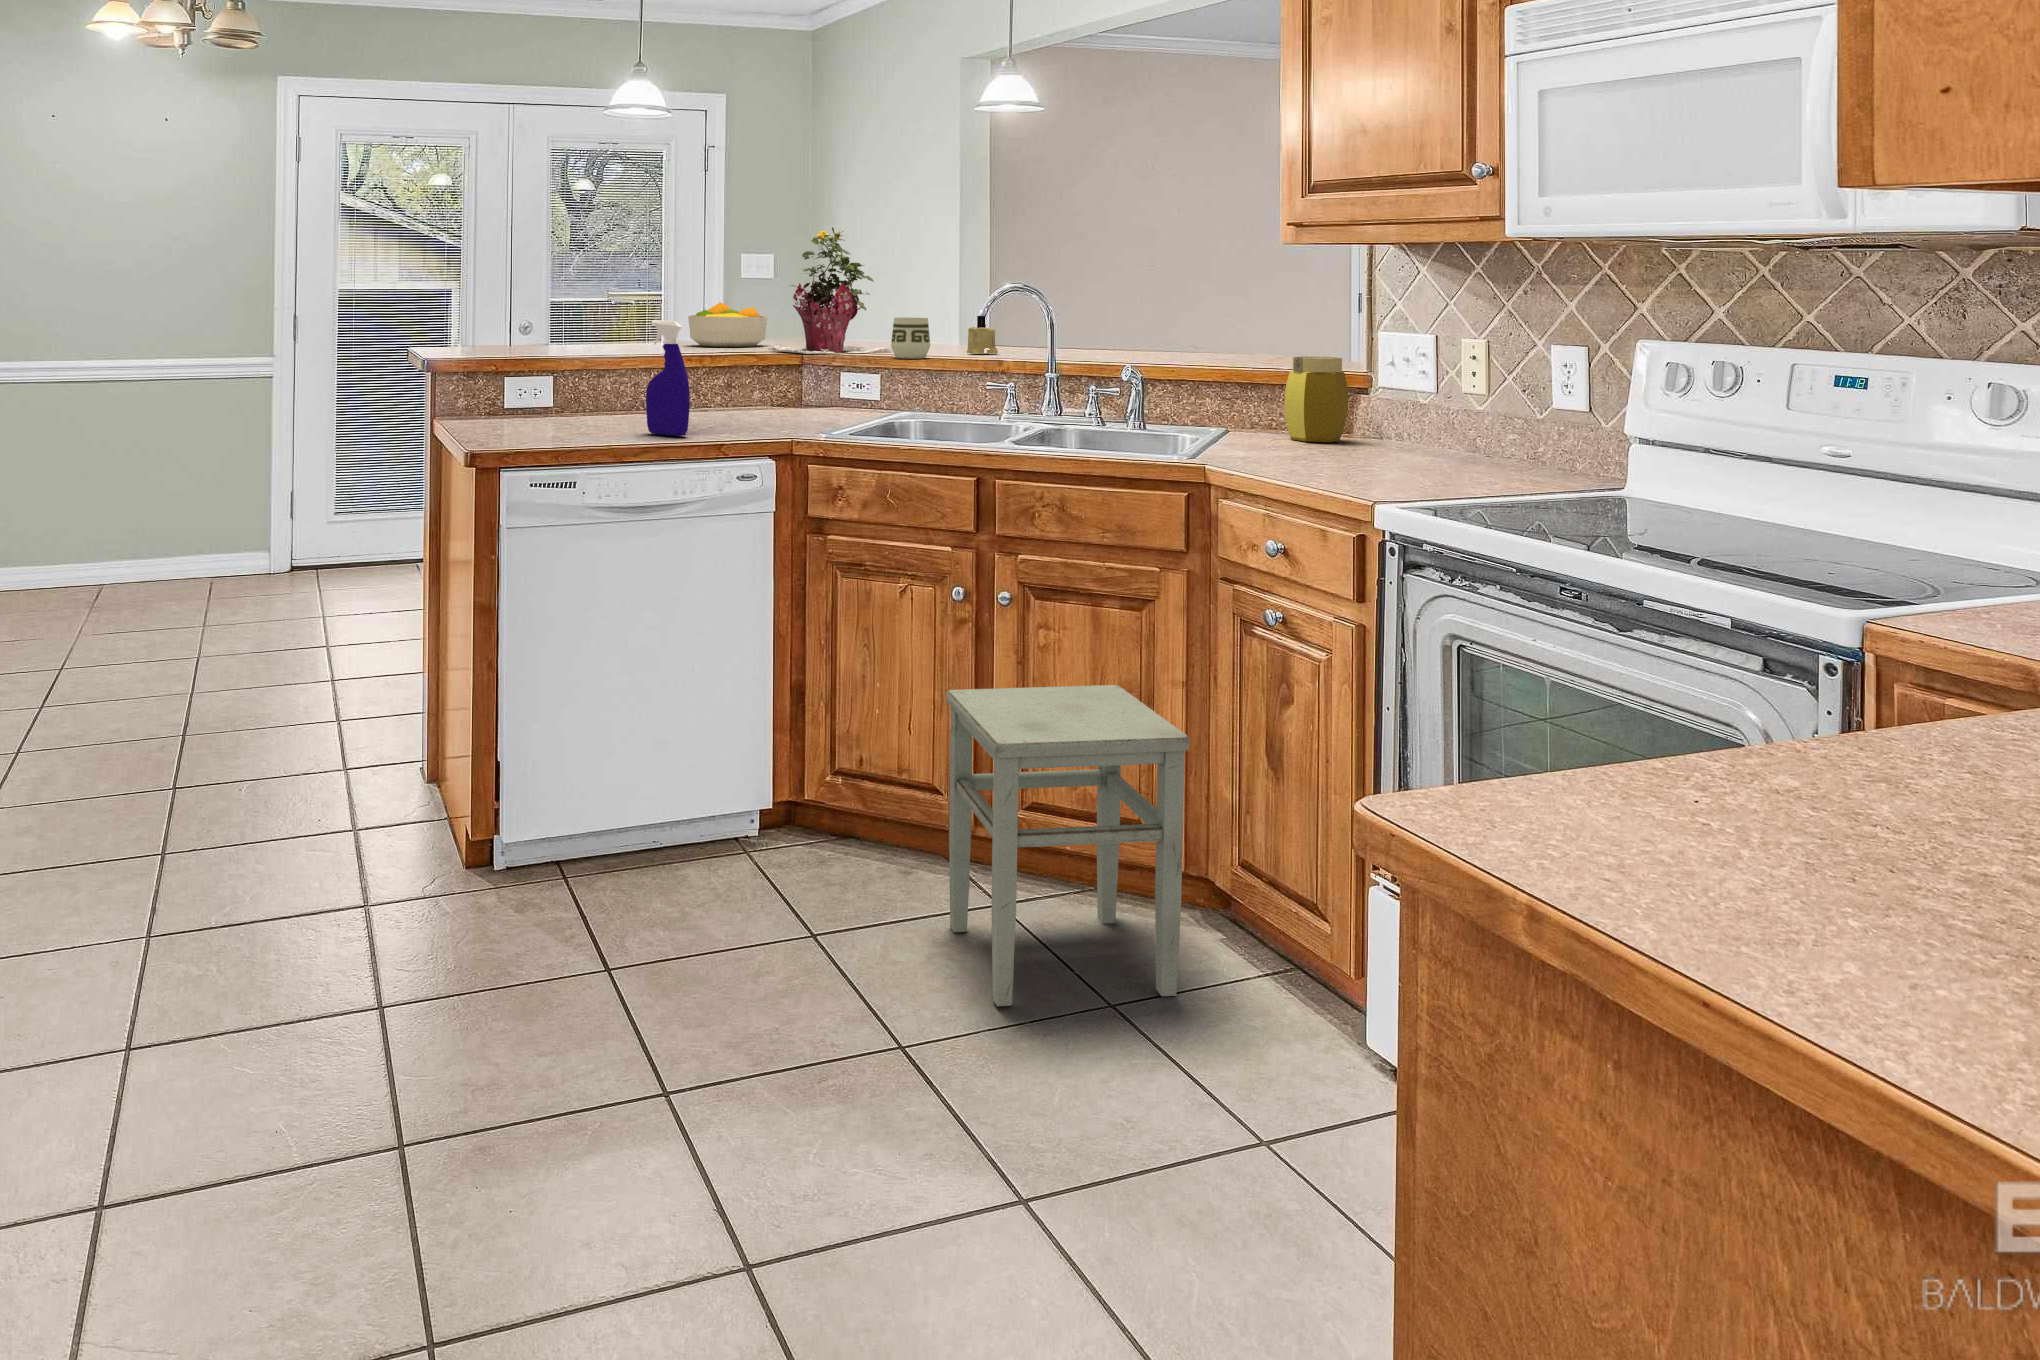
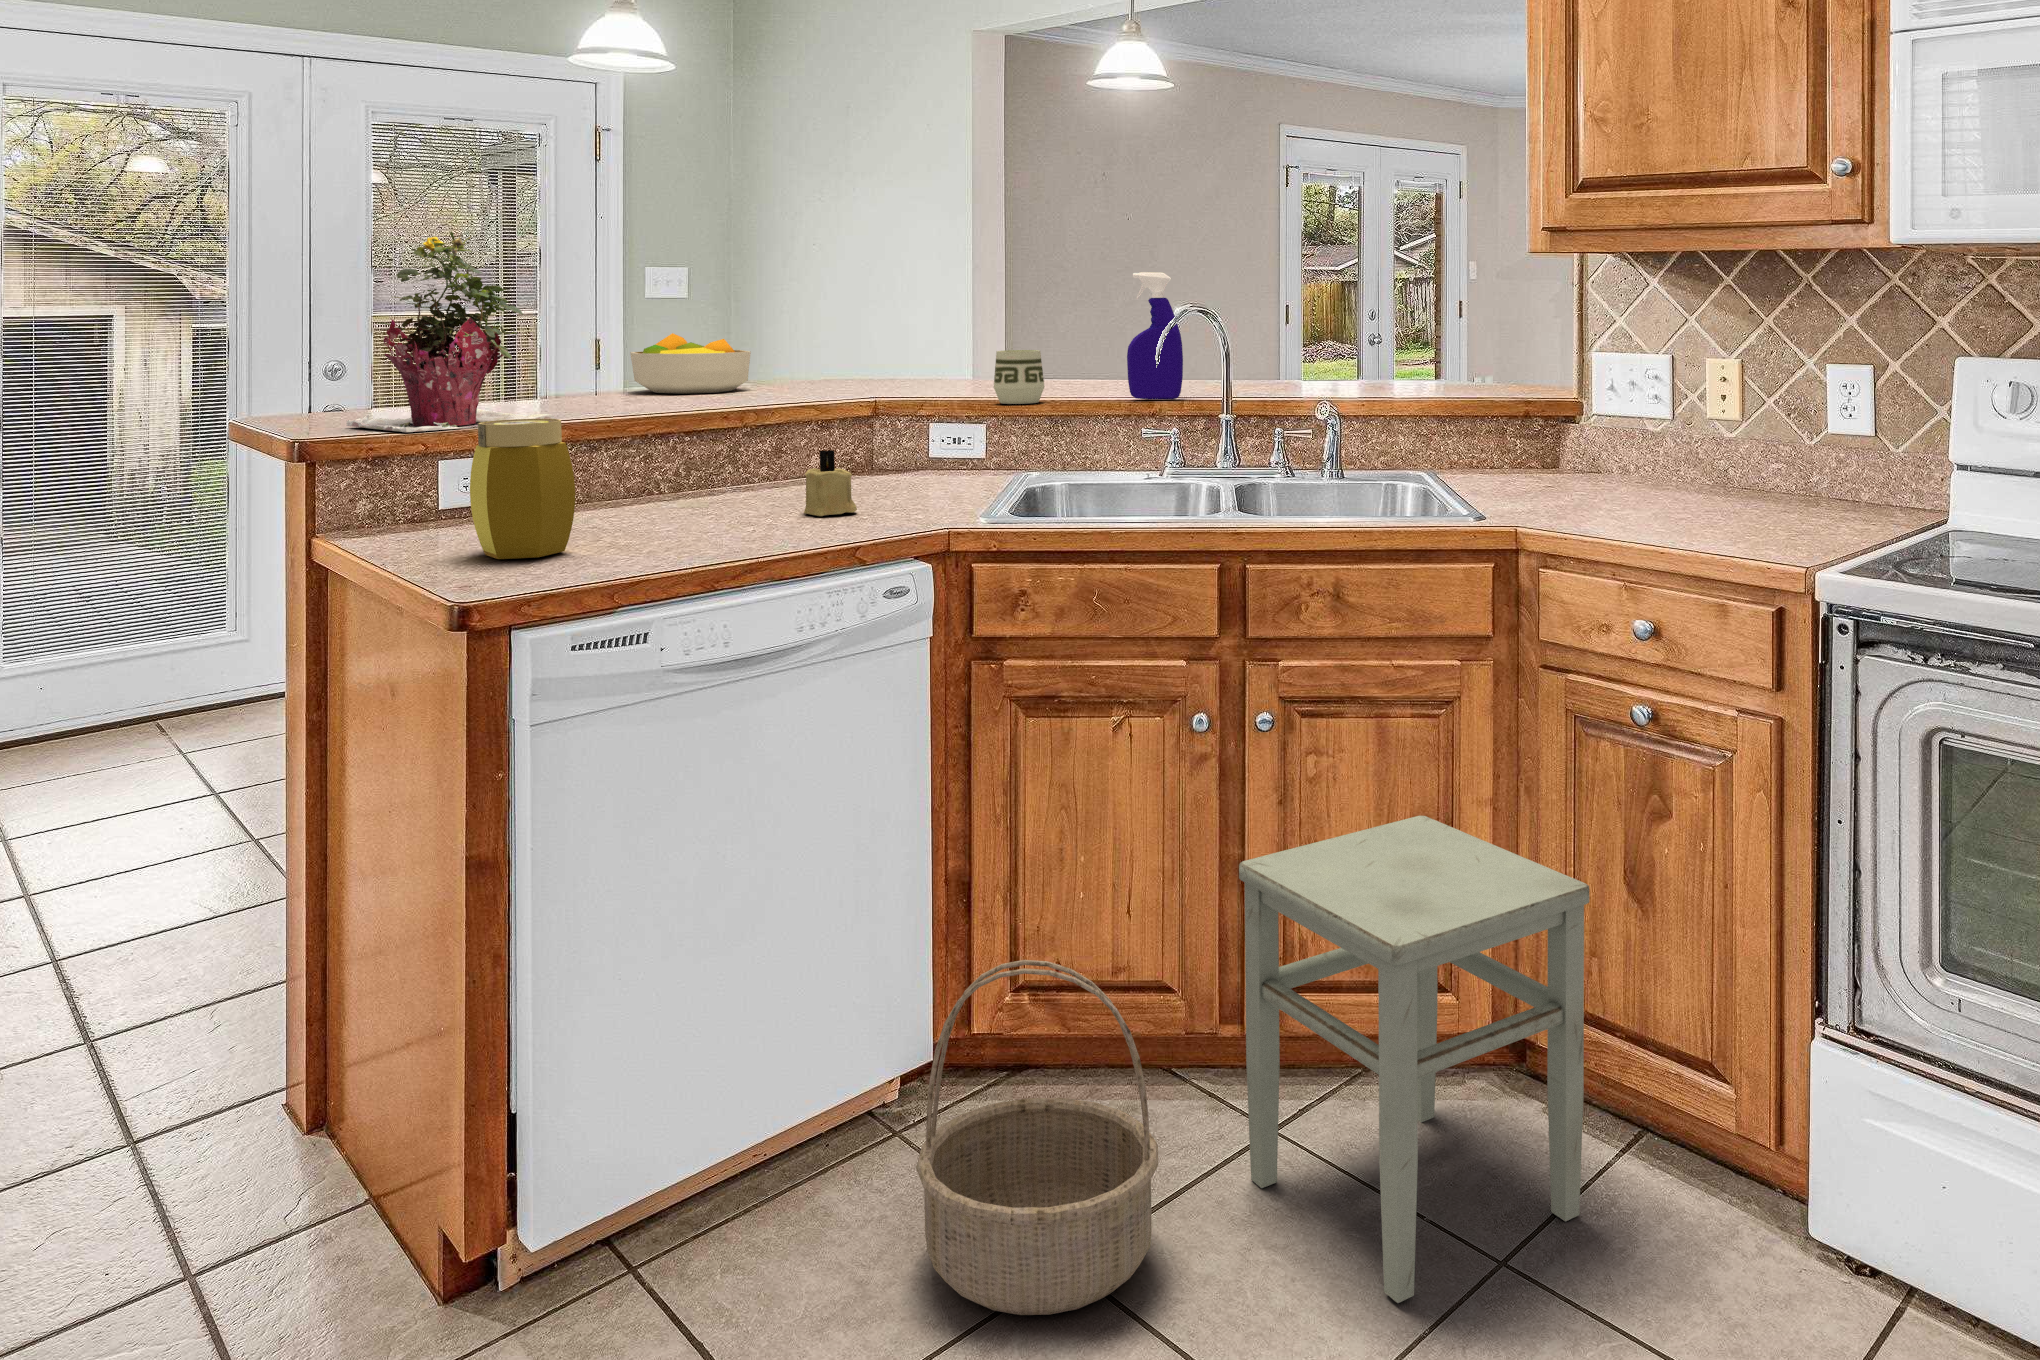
potted plant: present [768,227,892,354] -> present [346,231,557,432]
candle: present [967,316,998,354] -> present [804,450,857,516]
spray bottle: present [646,320,690,436] -> present [1127,272,1183,399]
jar: present [1284,357,1348,442] -> present [470,419,575,559]
basket: none [700,724,859,961] -> present [916,960,1158,1315]

